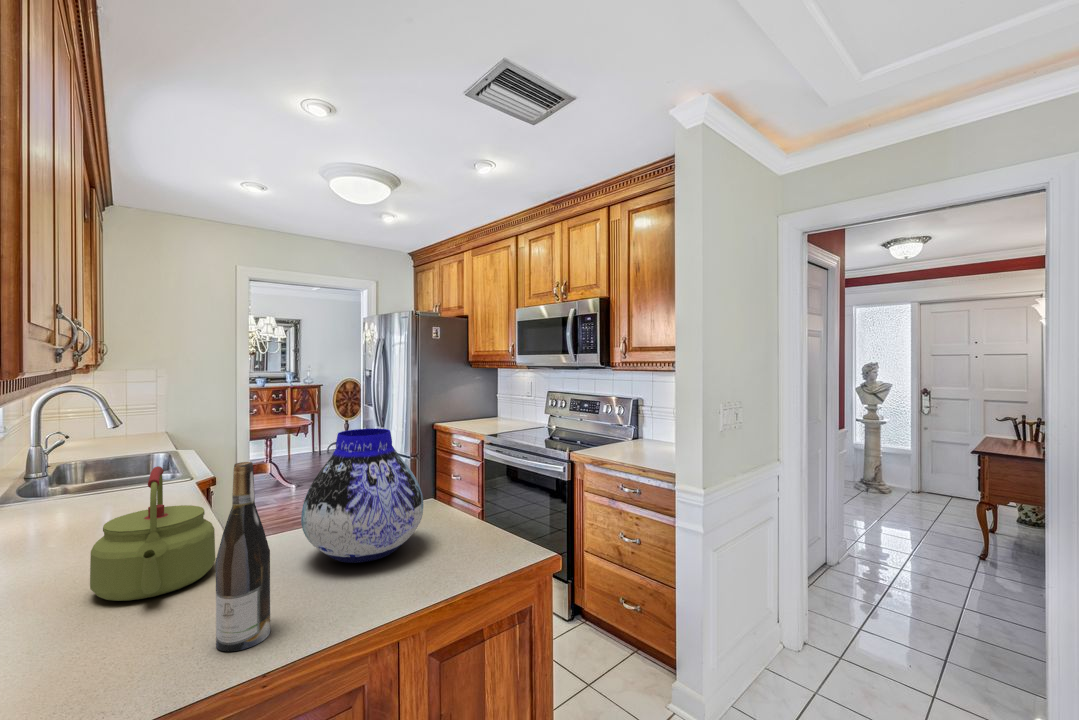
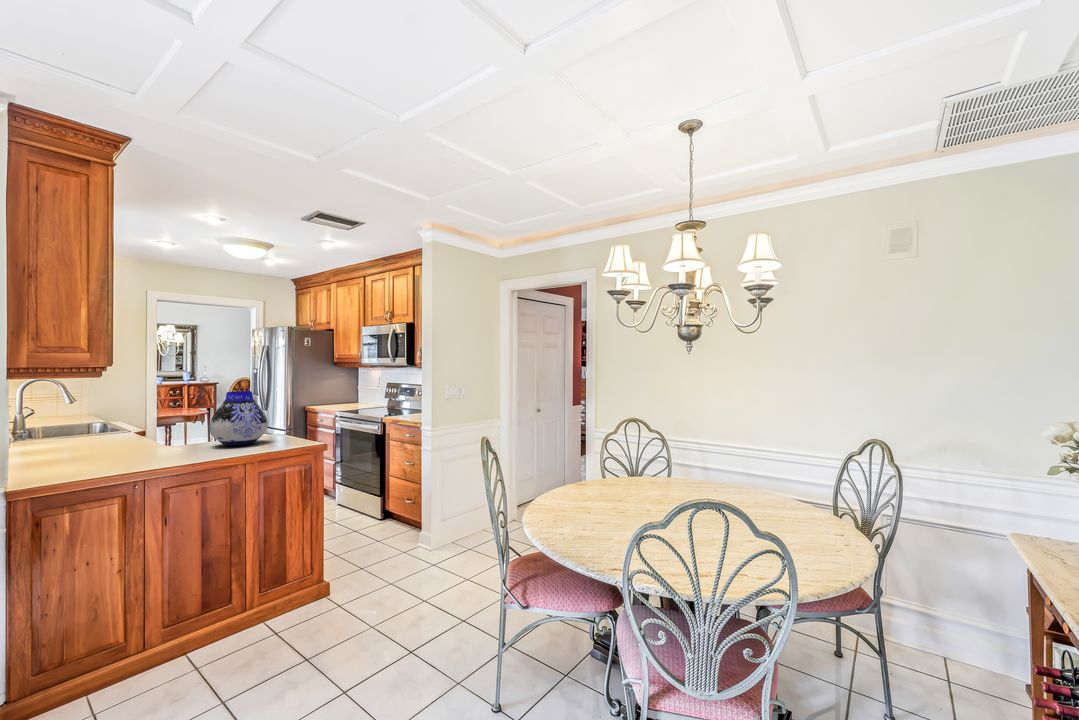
wine bottle: present [216,462,270,651] -> none [179,396,199,459]
kettle: present [90,466,215,601] -> none [117,405,169,455]

